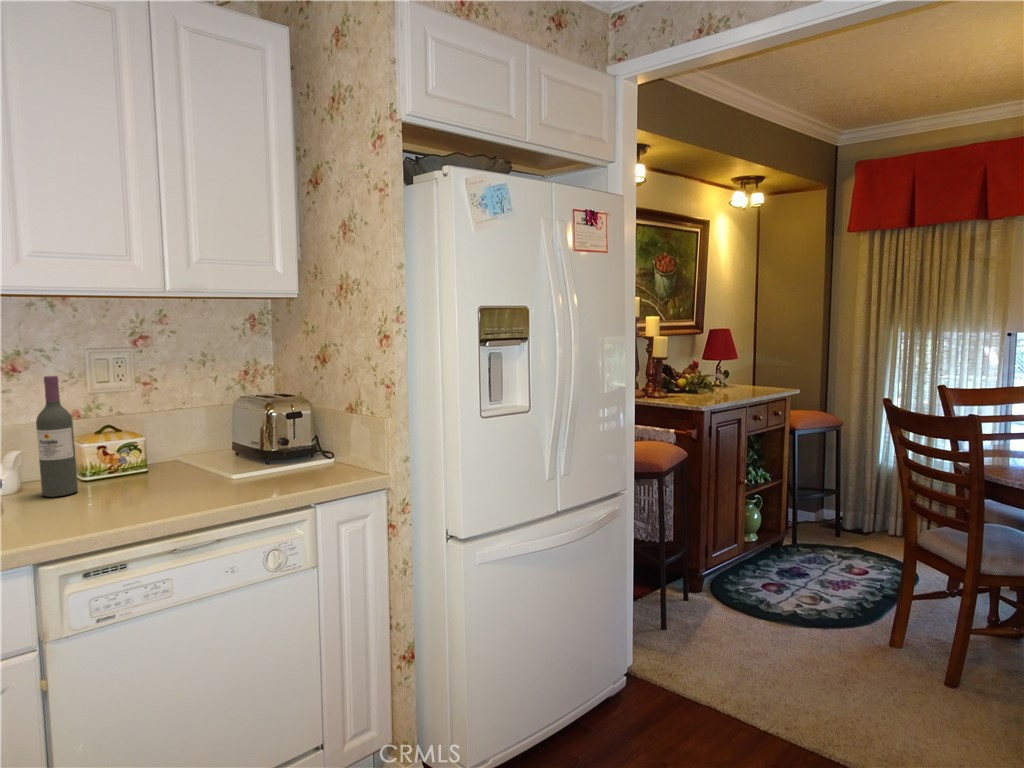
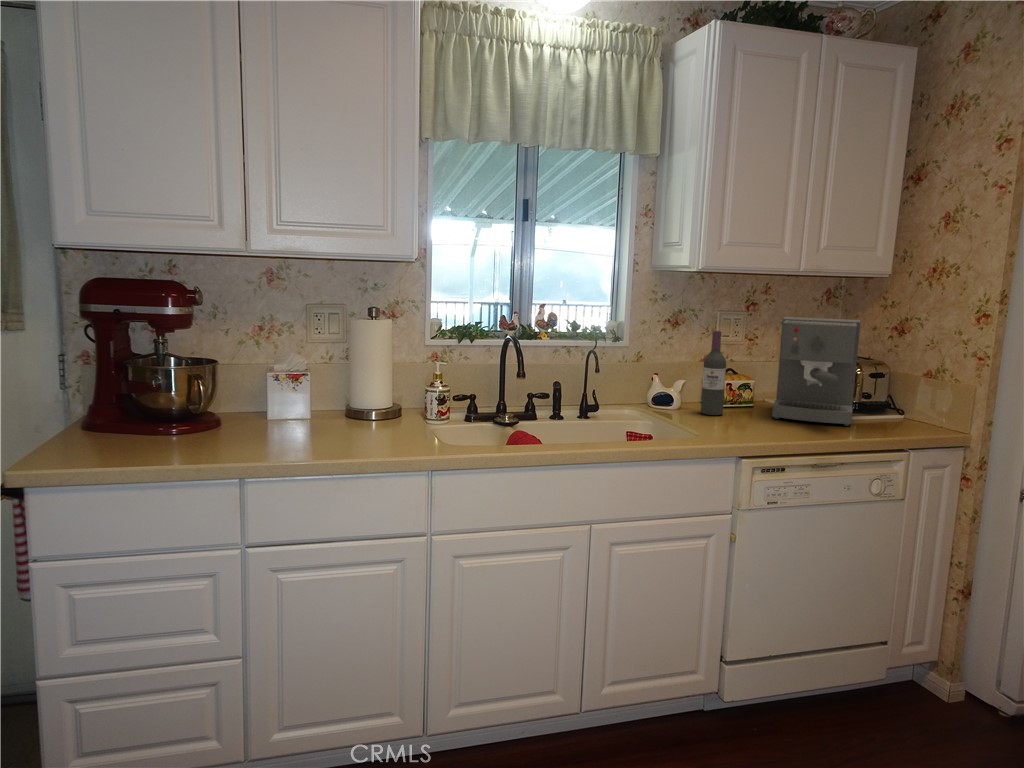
coffee maker: none [142,350,269,488] -> present [772,317,861,426]

